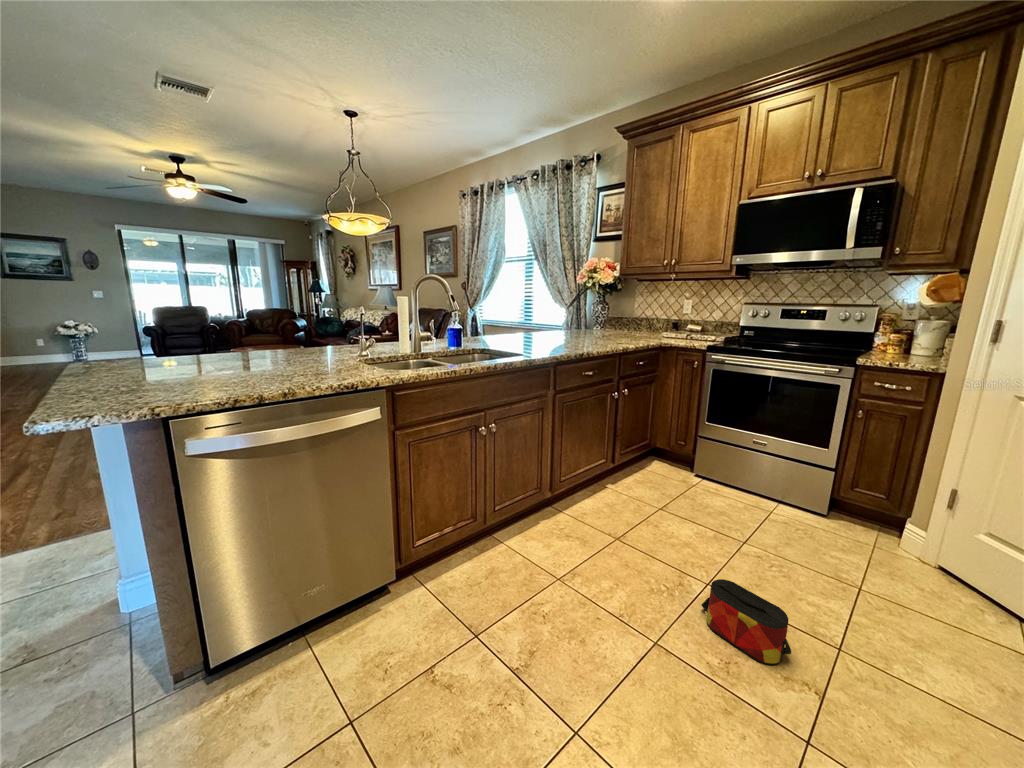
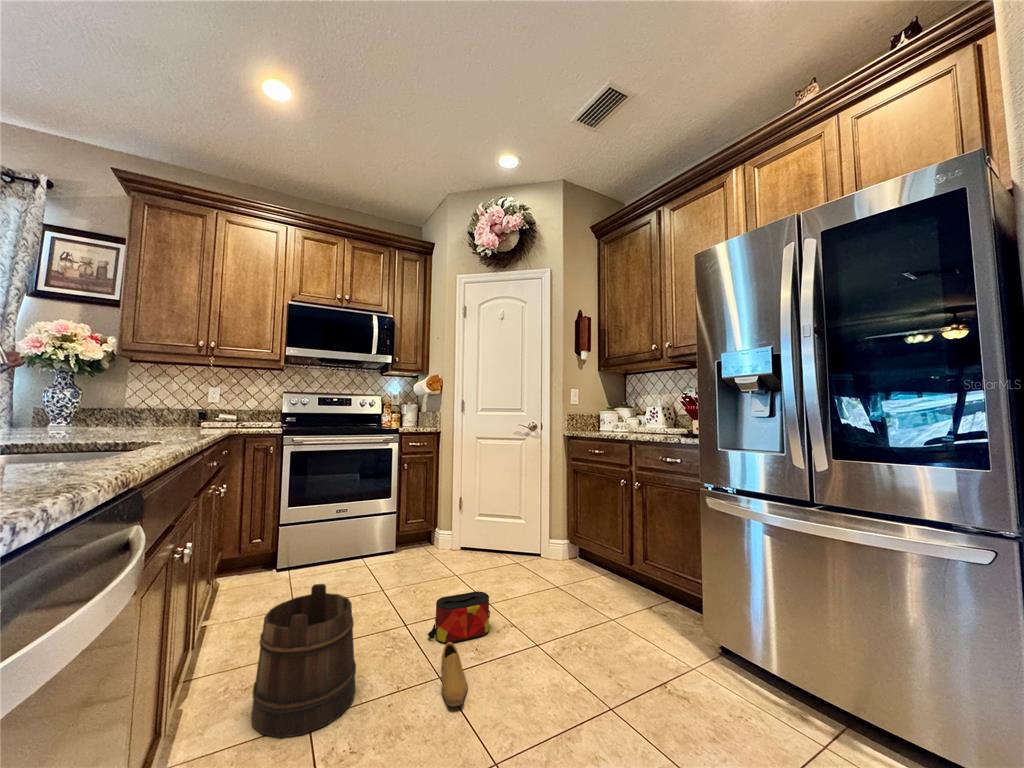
bucket: none [536,489,609,593] -> present [251,584,356,738]
shoe: none [615,621,686,674] -> present [441,643,468,706]

